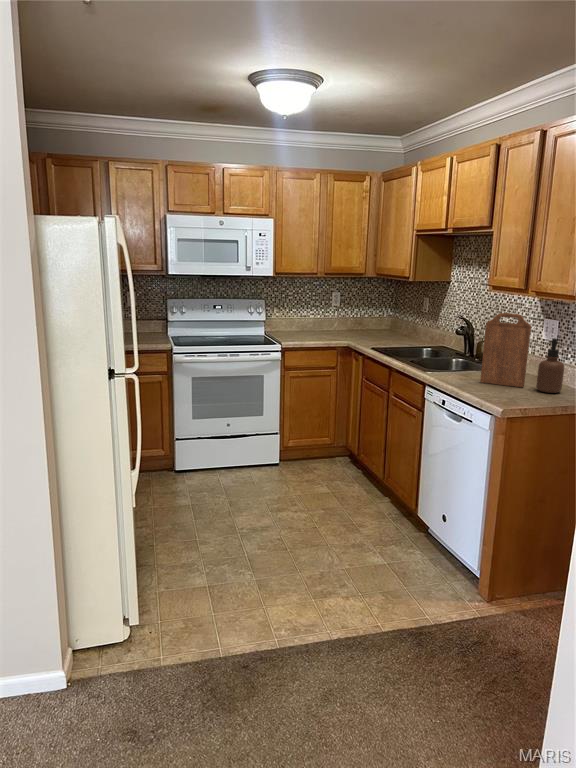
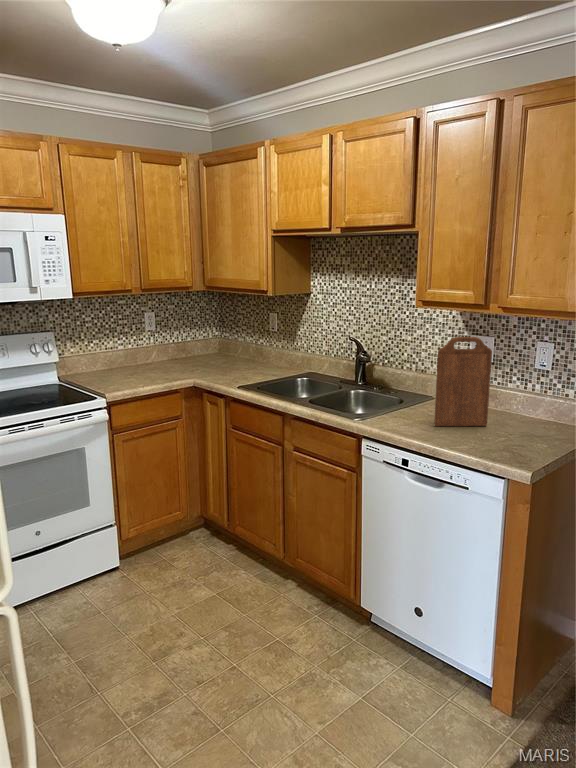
soap dispenser: present [536,338,564,393] -> none [502,363,534,430]

